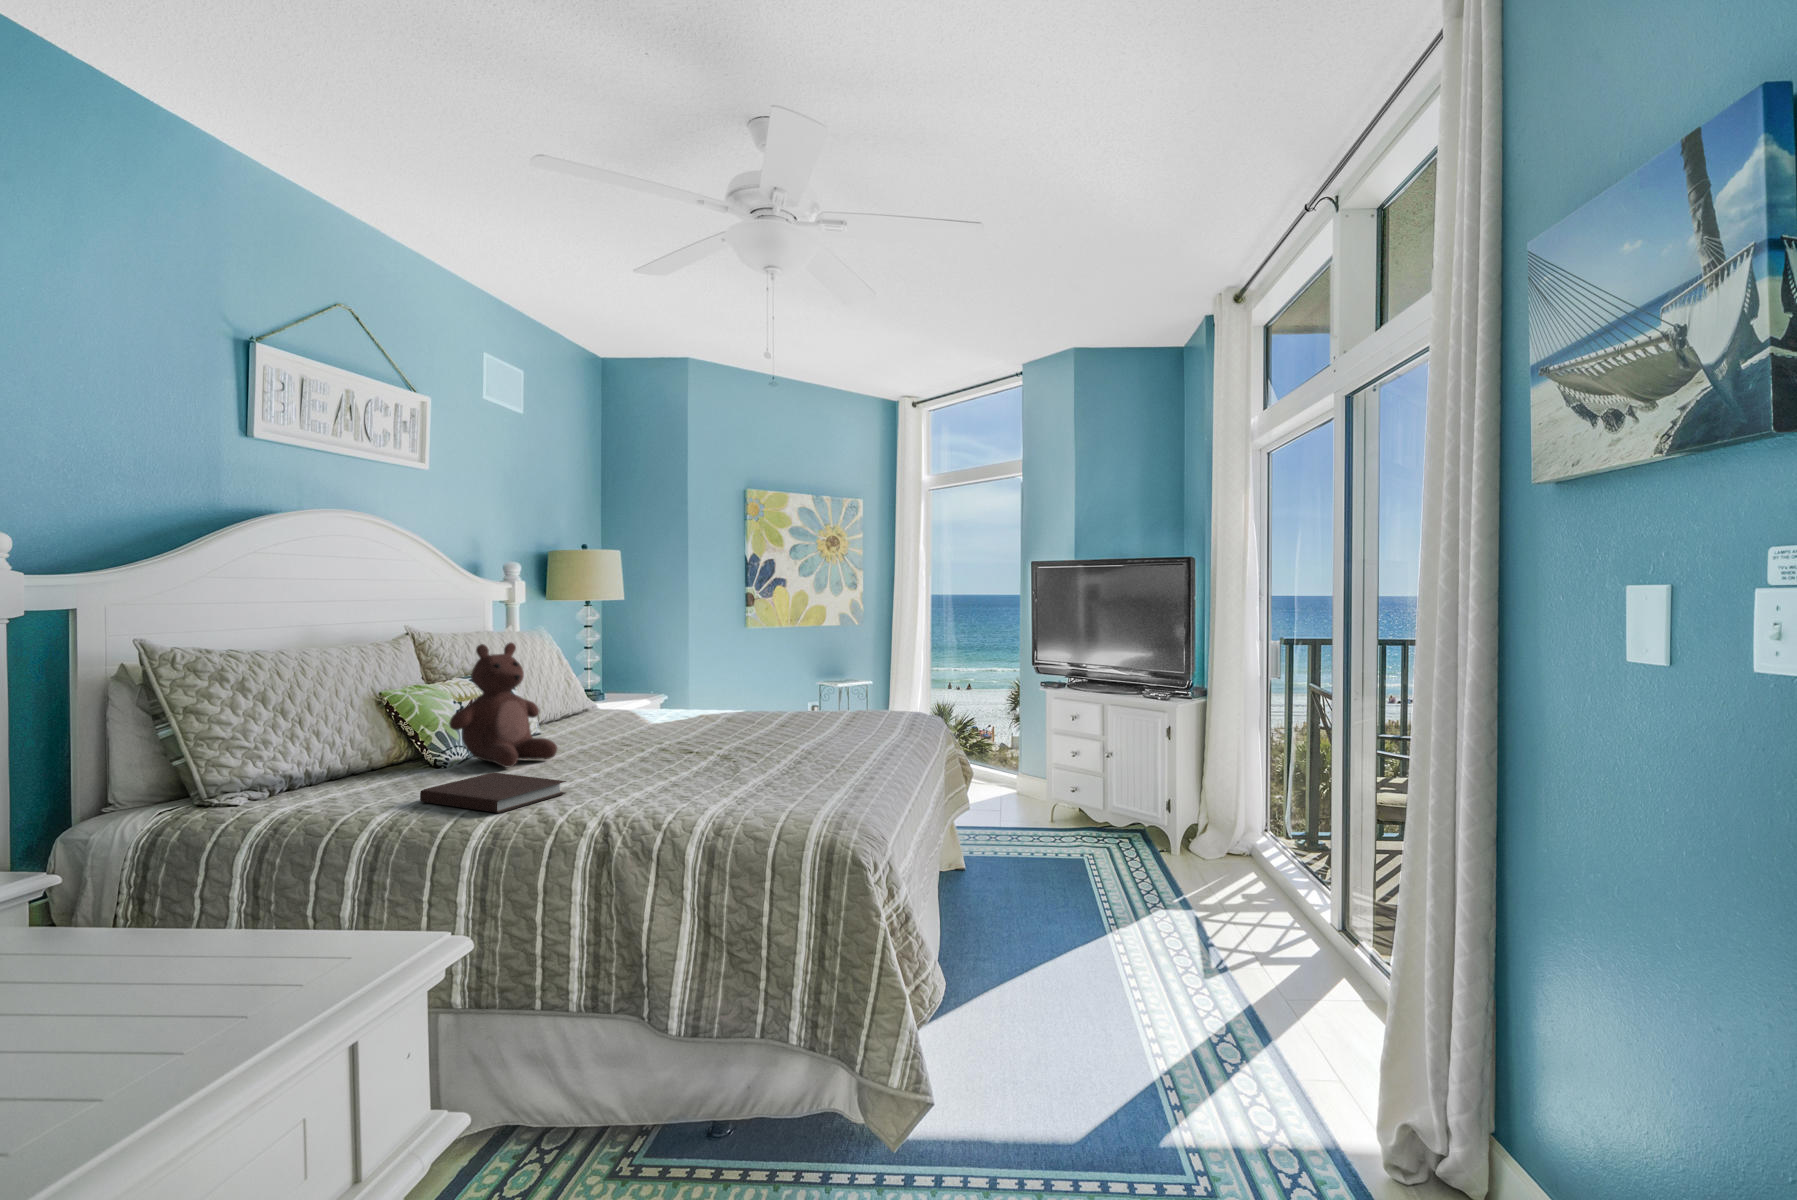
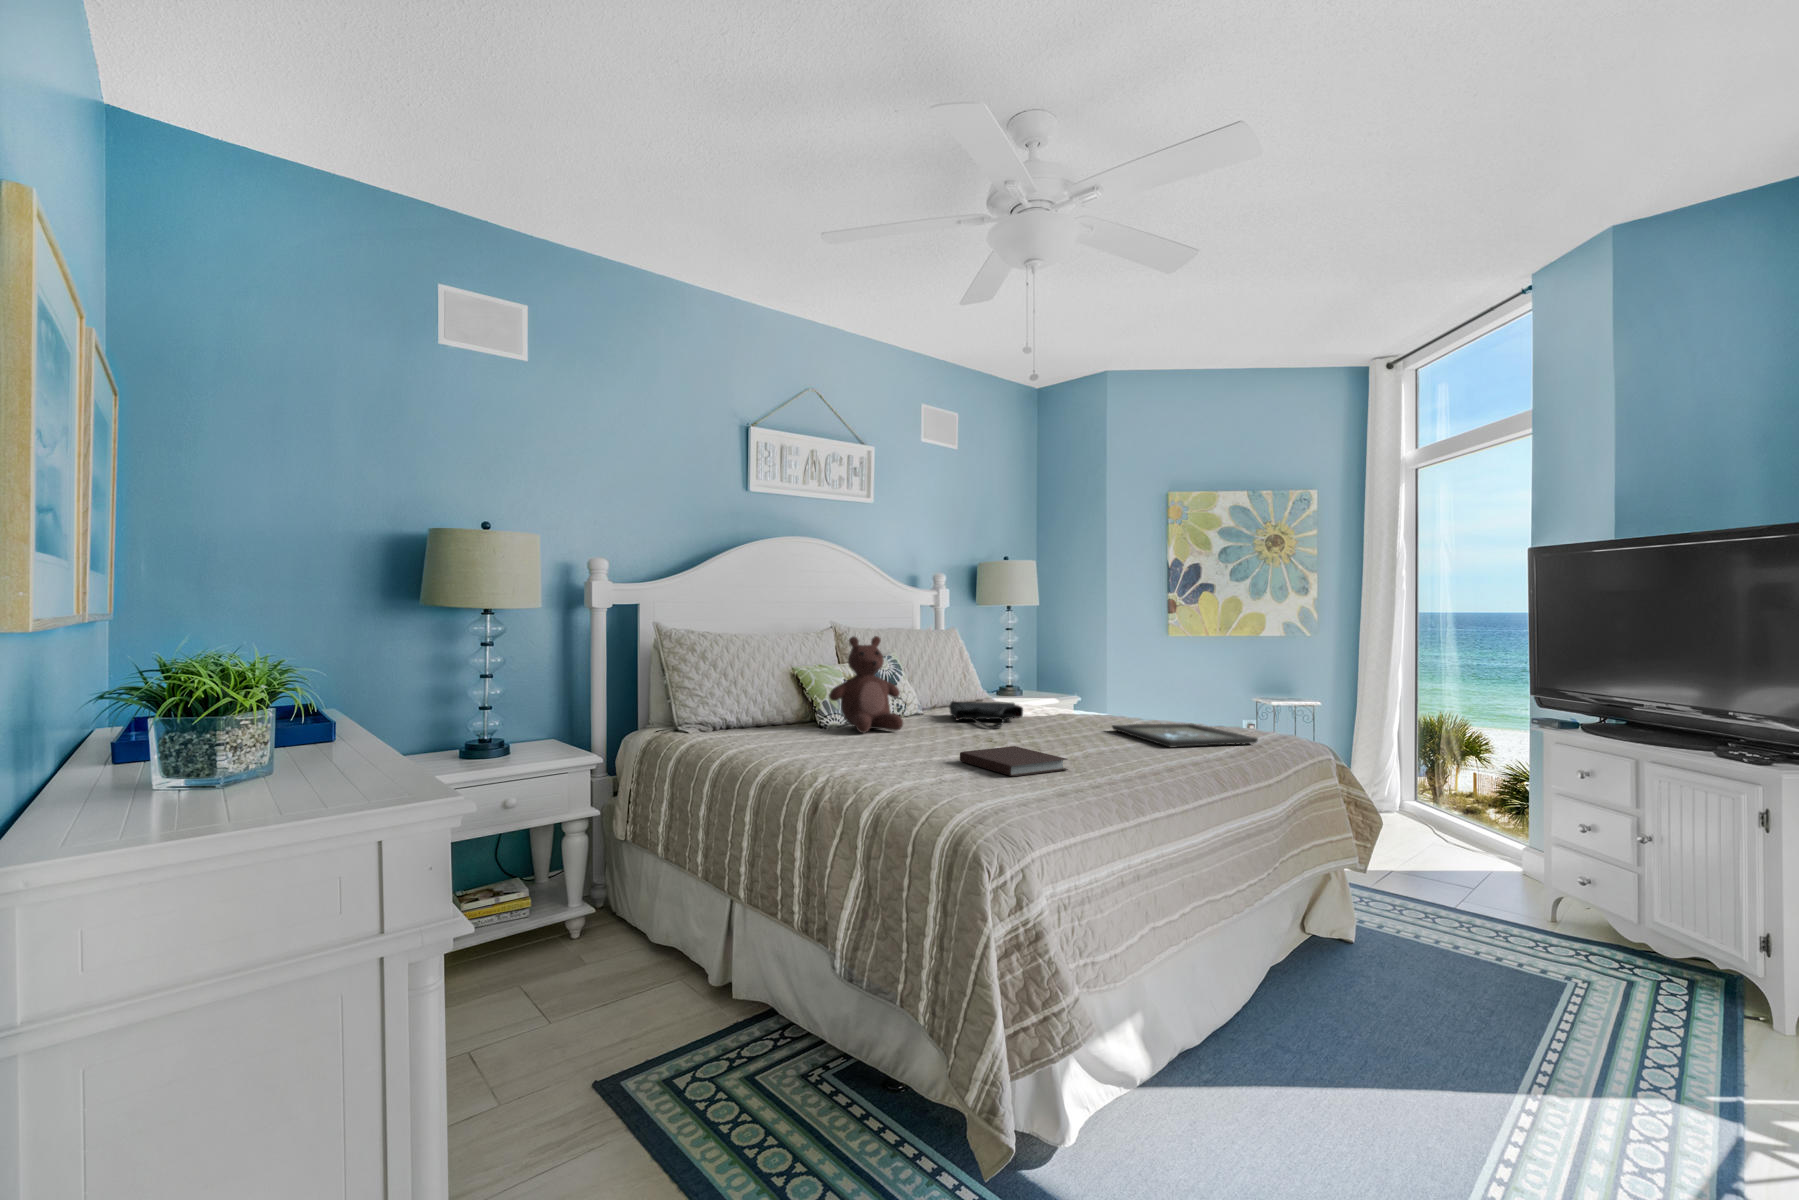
tote bag: none [580,710,676,743] -> present [949,701,1023,729]
tray: none [777,716,917,743] -> present [1112,724,1258,747]
notebook: present [420,772,566,813] -> present [960,746,1068,776]

